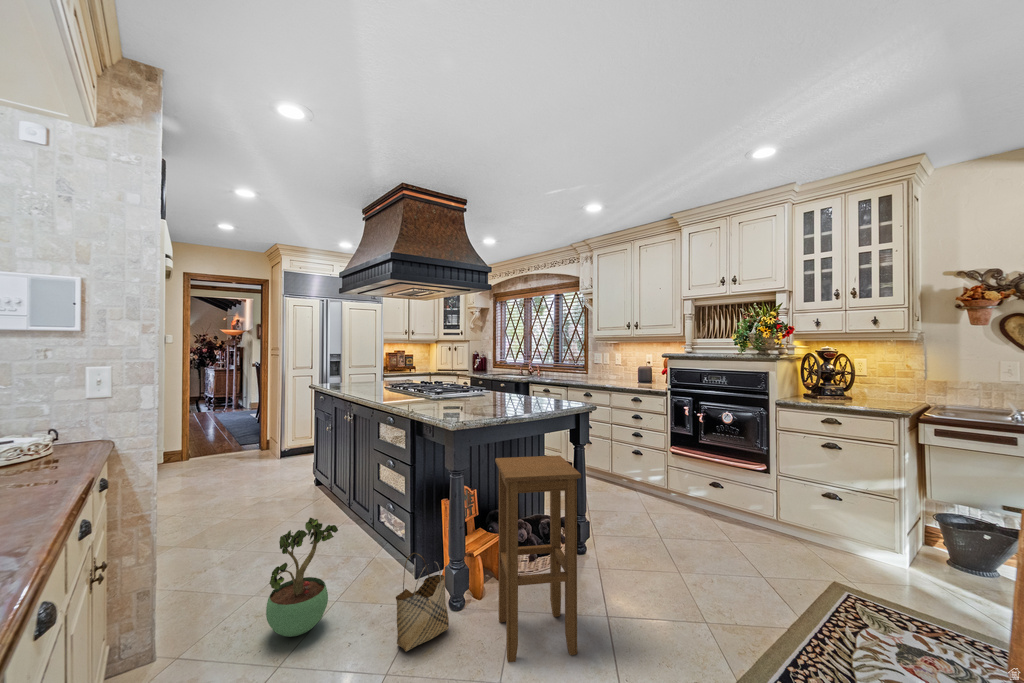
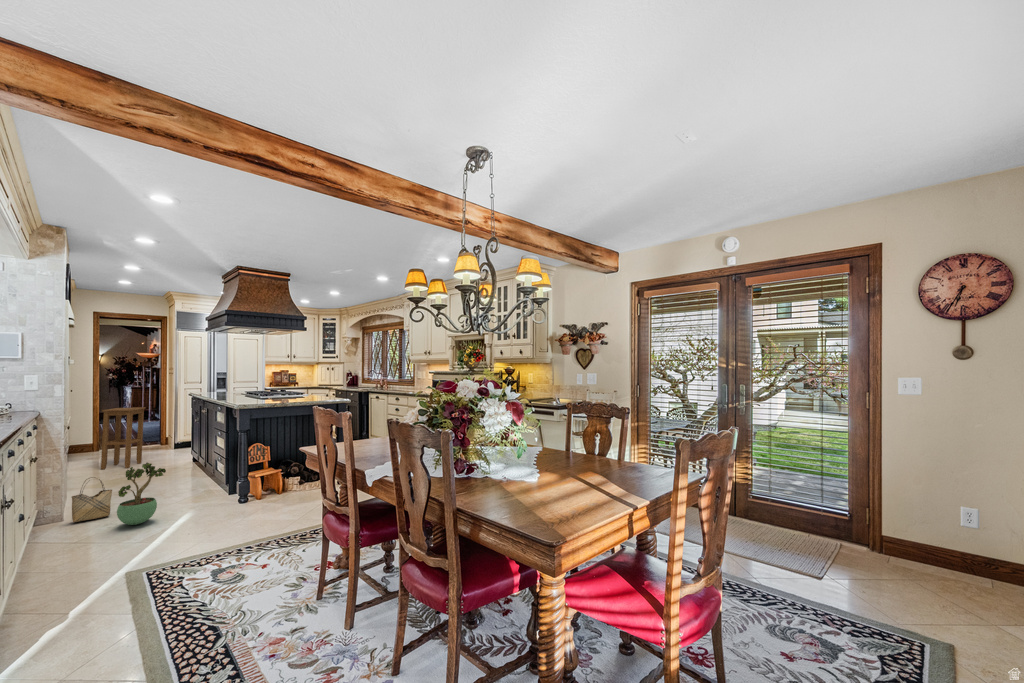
stool: present [495,455,581,662] -> present [101,407,146,469]
woven basket: present [396,553,449,652] -> present [72,477,112,522]

